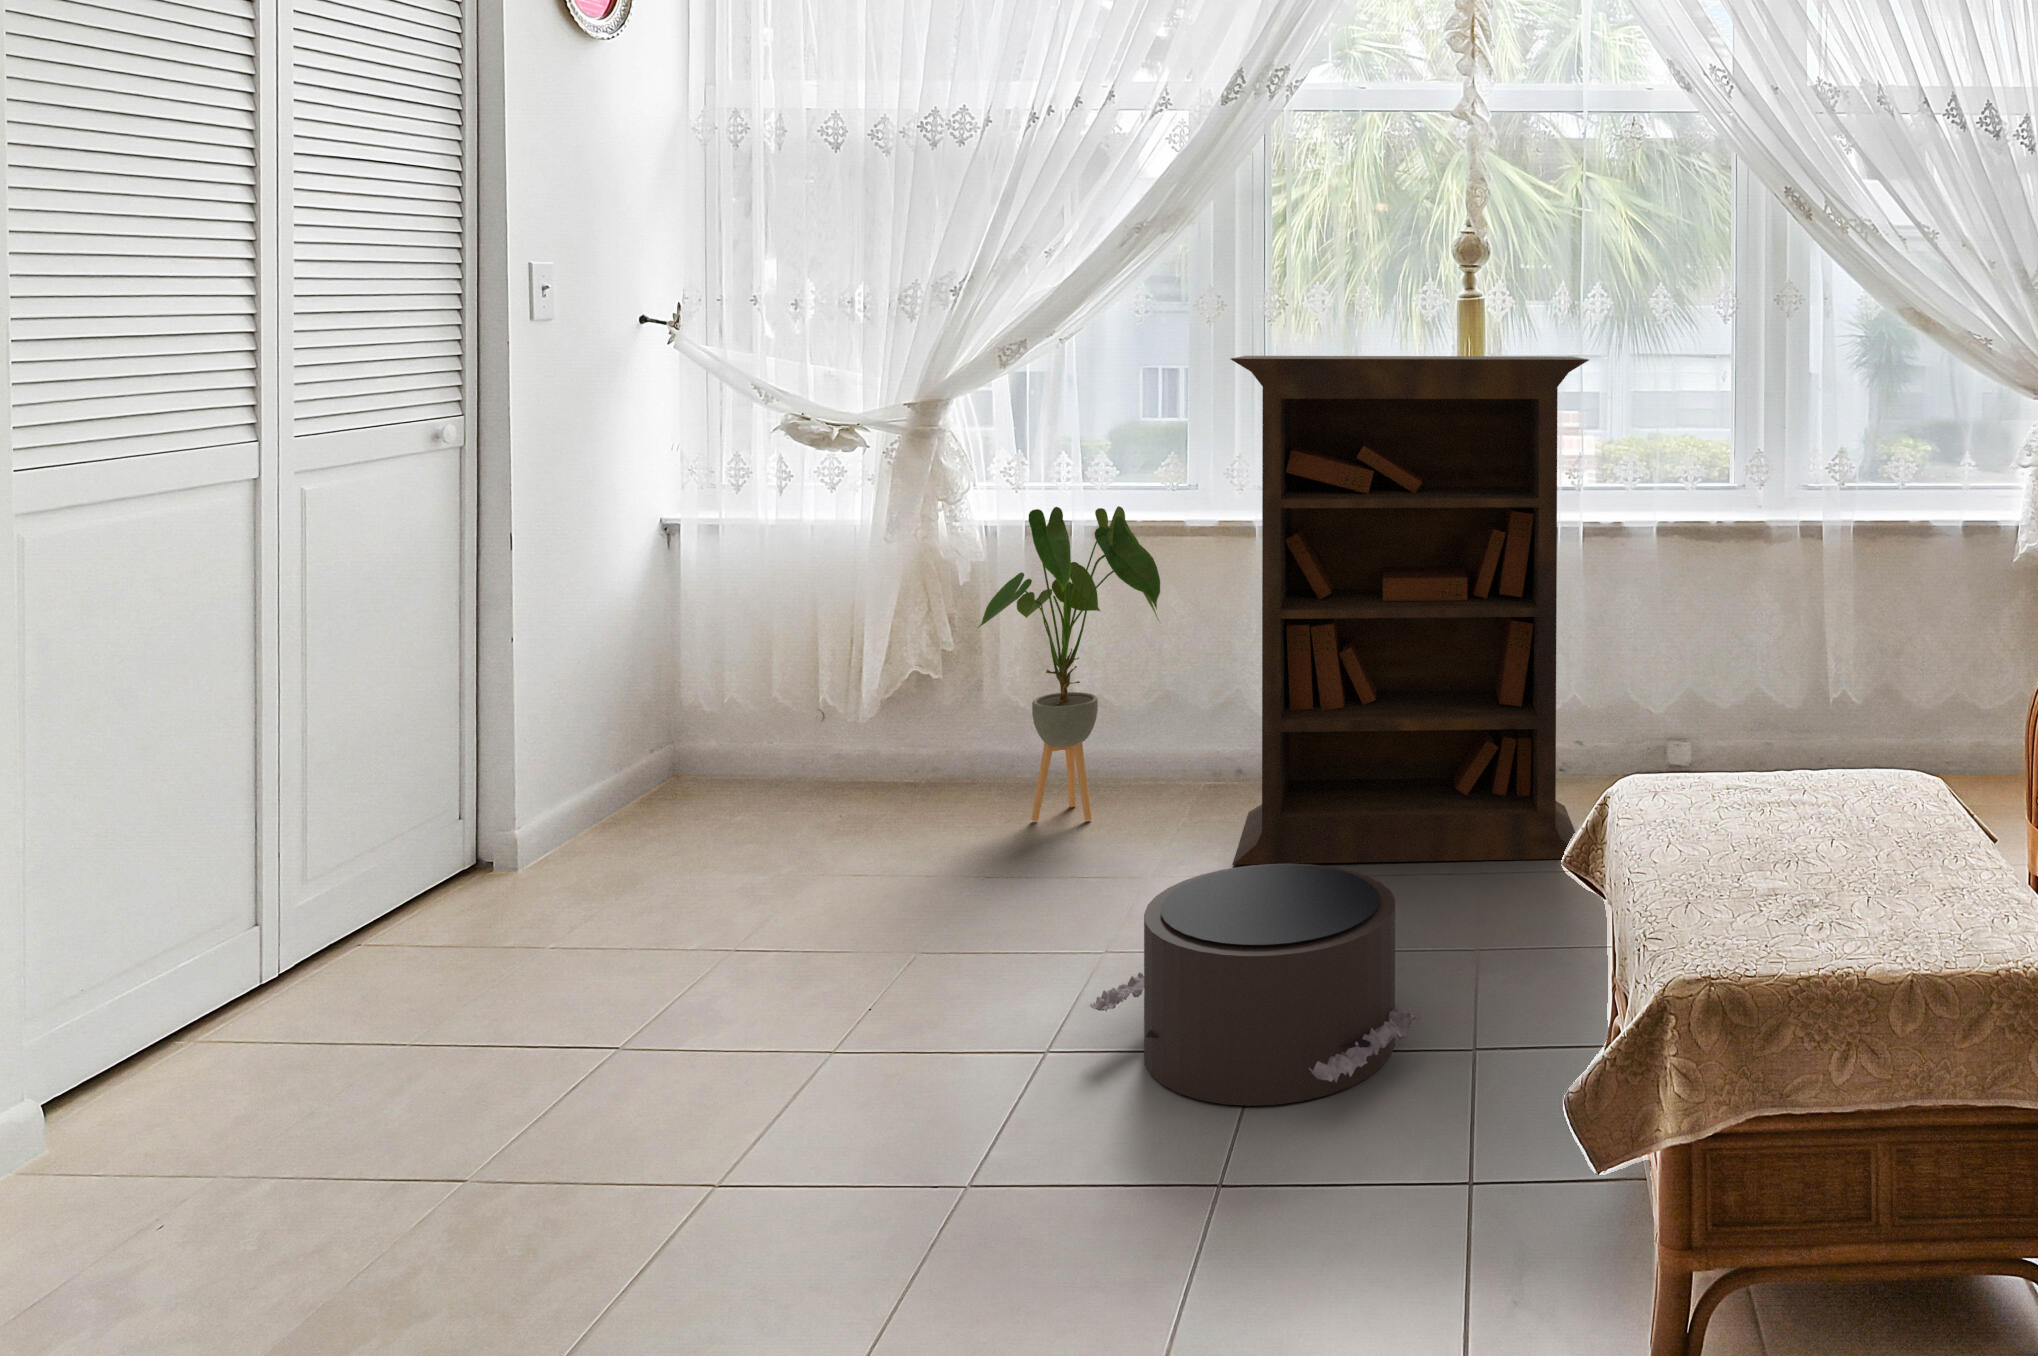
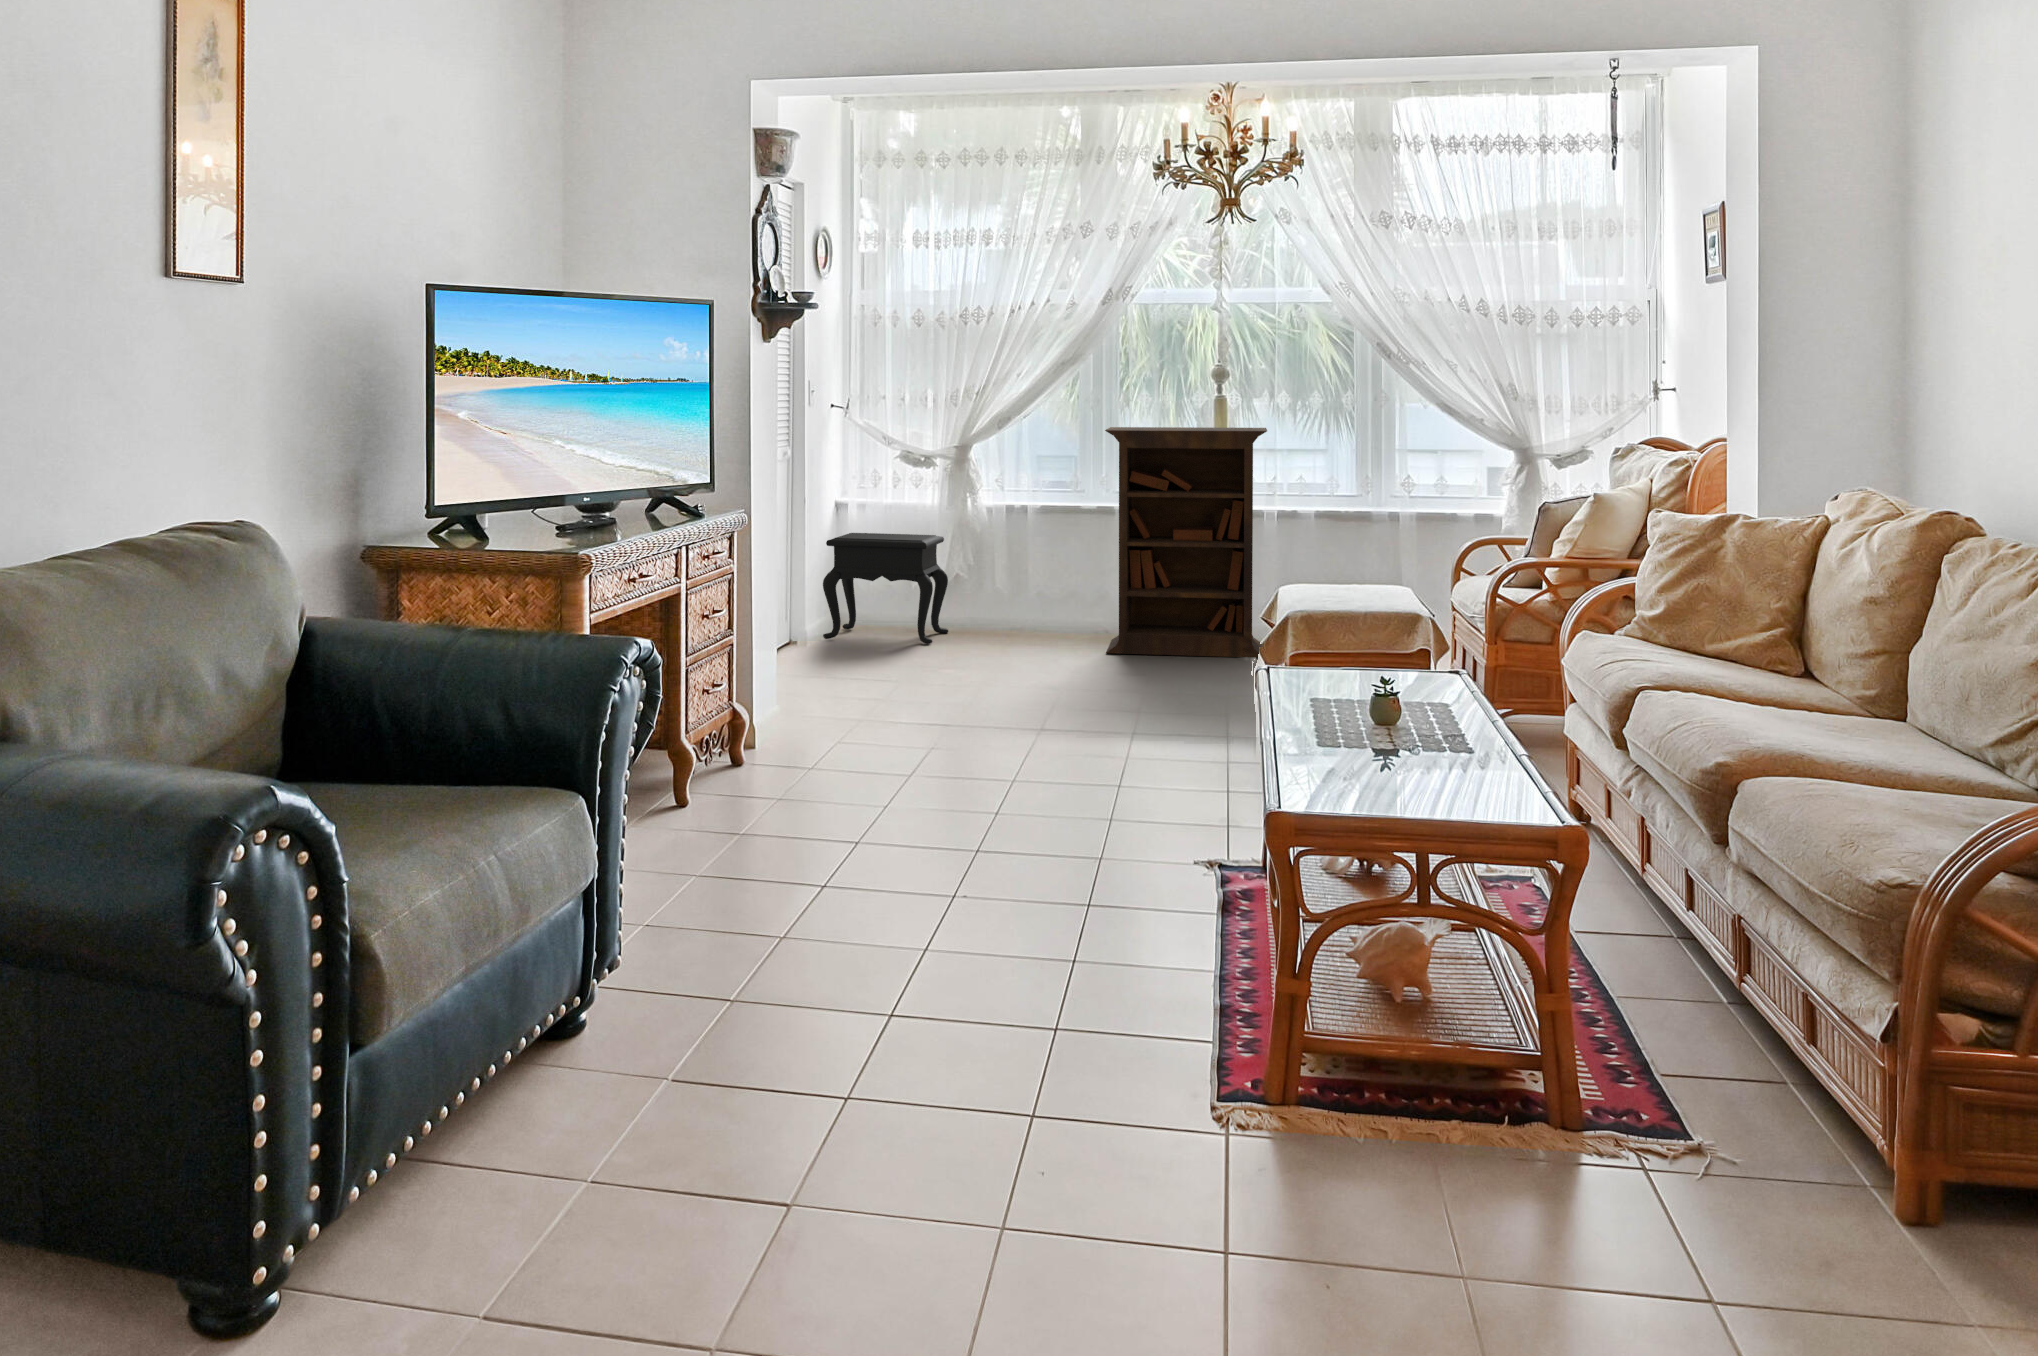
house plant: present [977,506,1160,821] -> none [991,496,1072,639]
side table: none [568,593,888,854] -> present [823,533,948,644]
pouf: present [1089,864,1421,1106] -> none [1057,633,1181,704]

